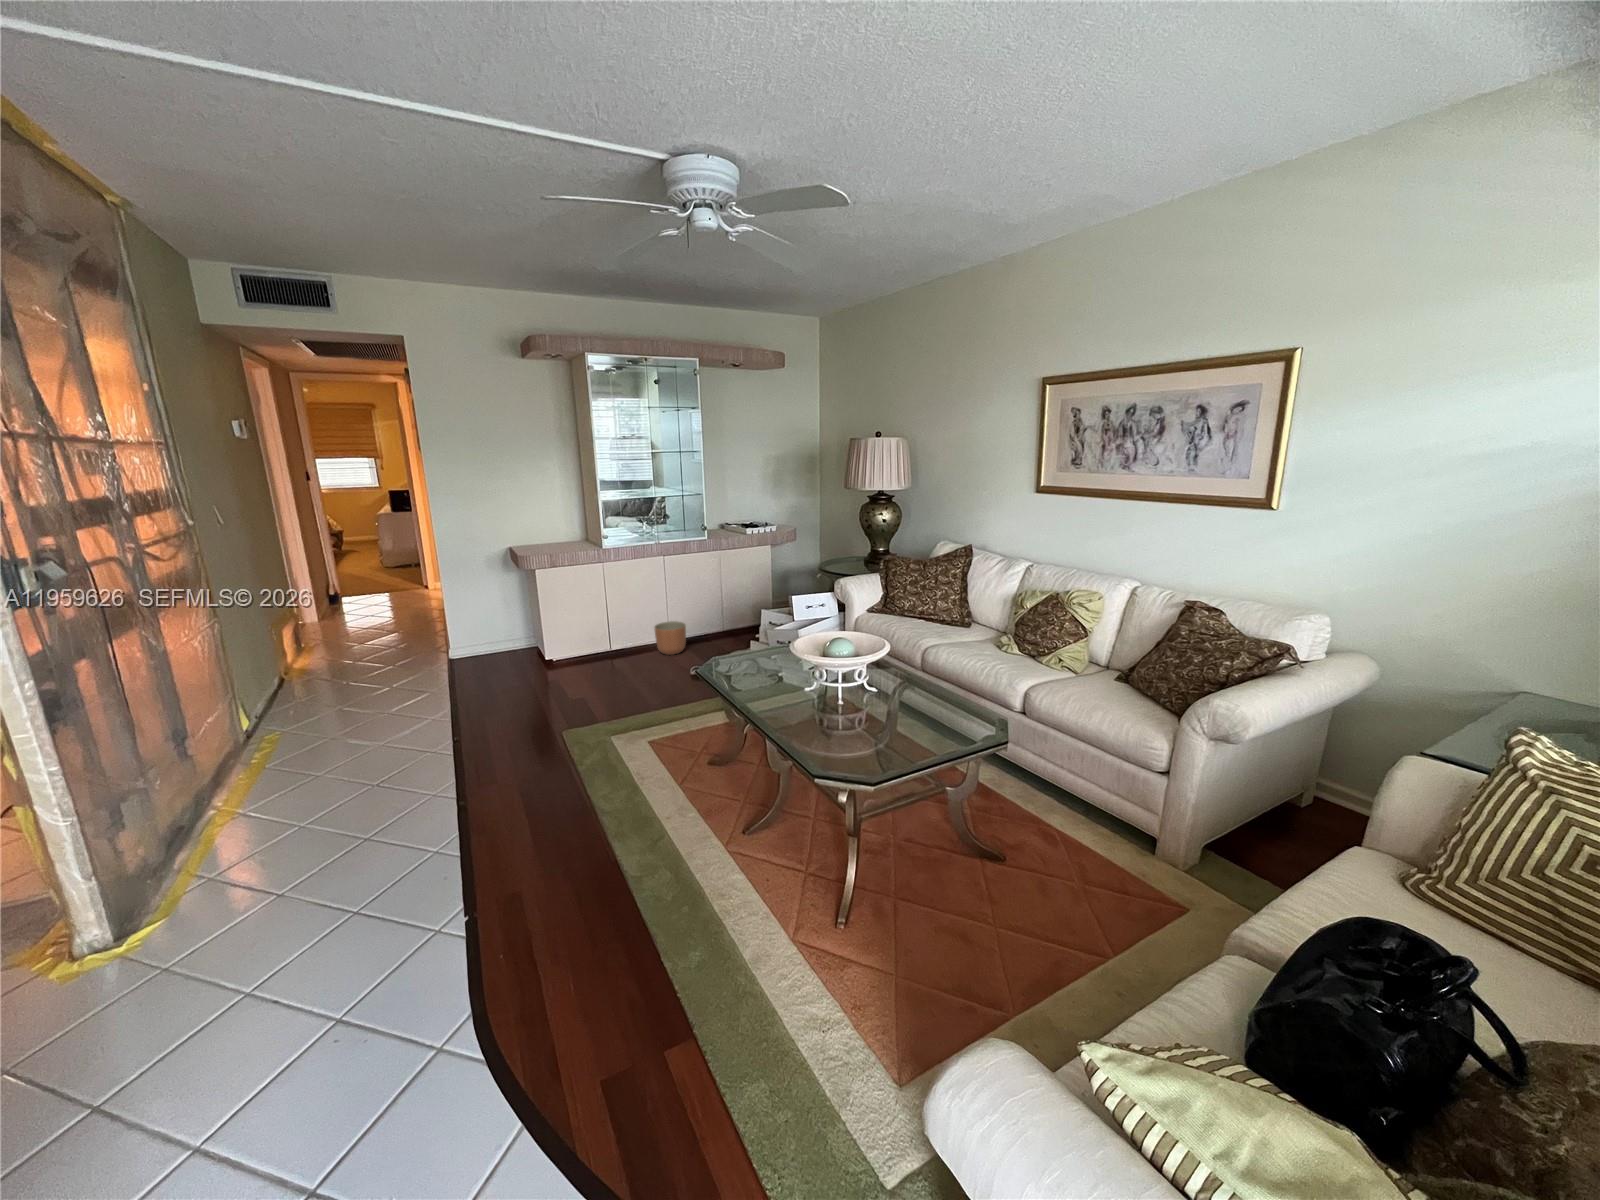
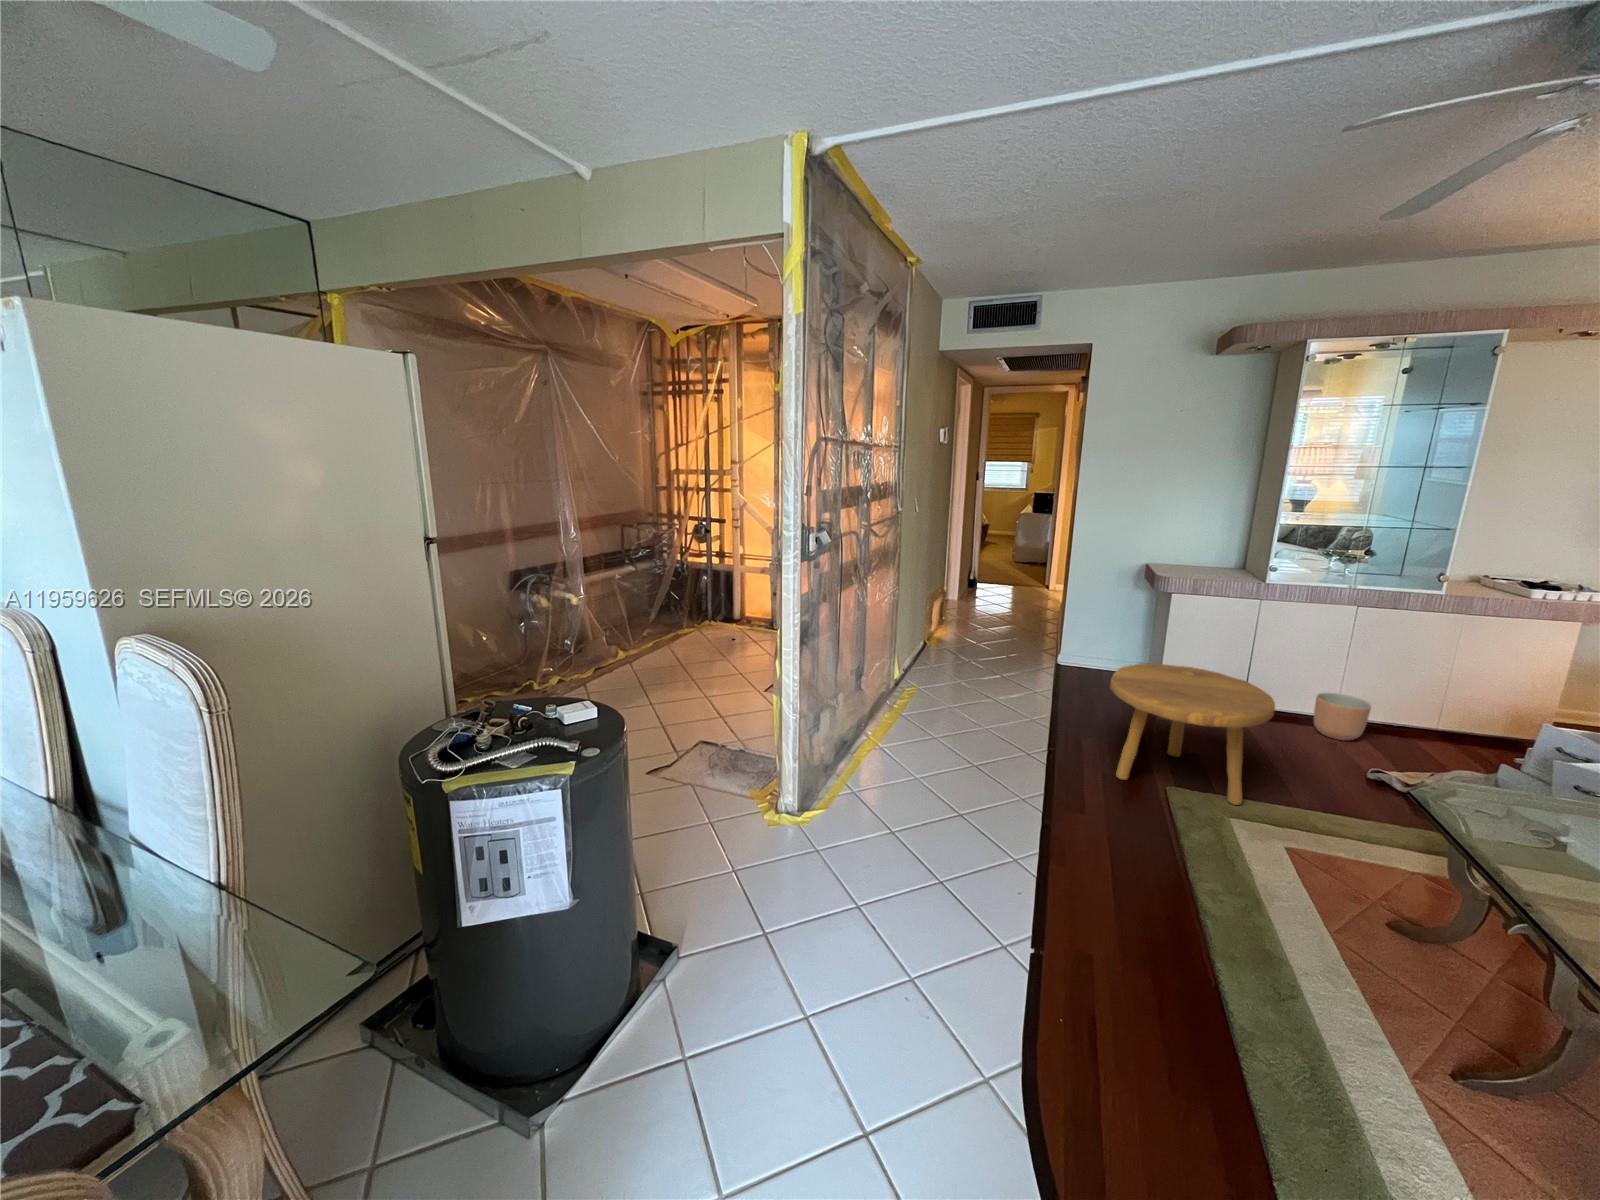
footstool: none [496,627,623,741] -> present [1110,663,1275,805]

